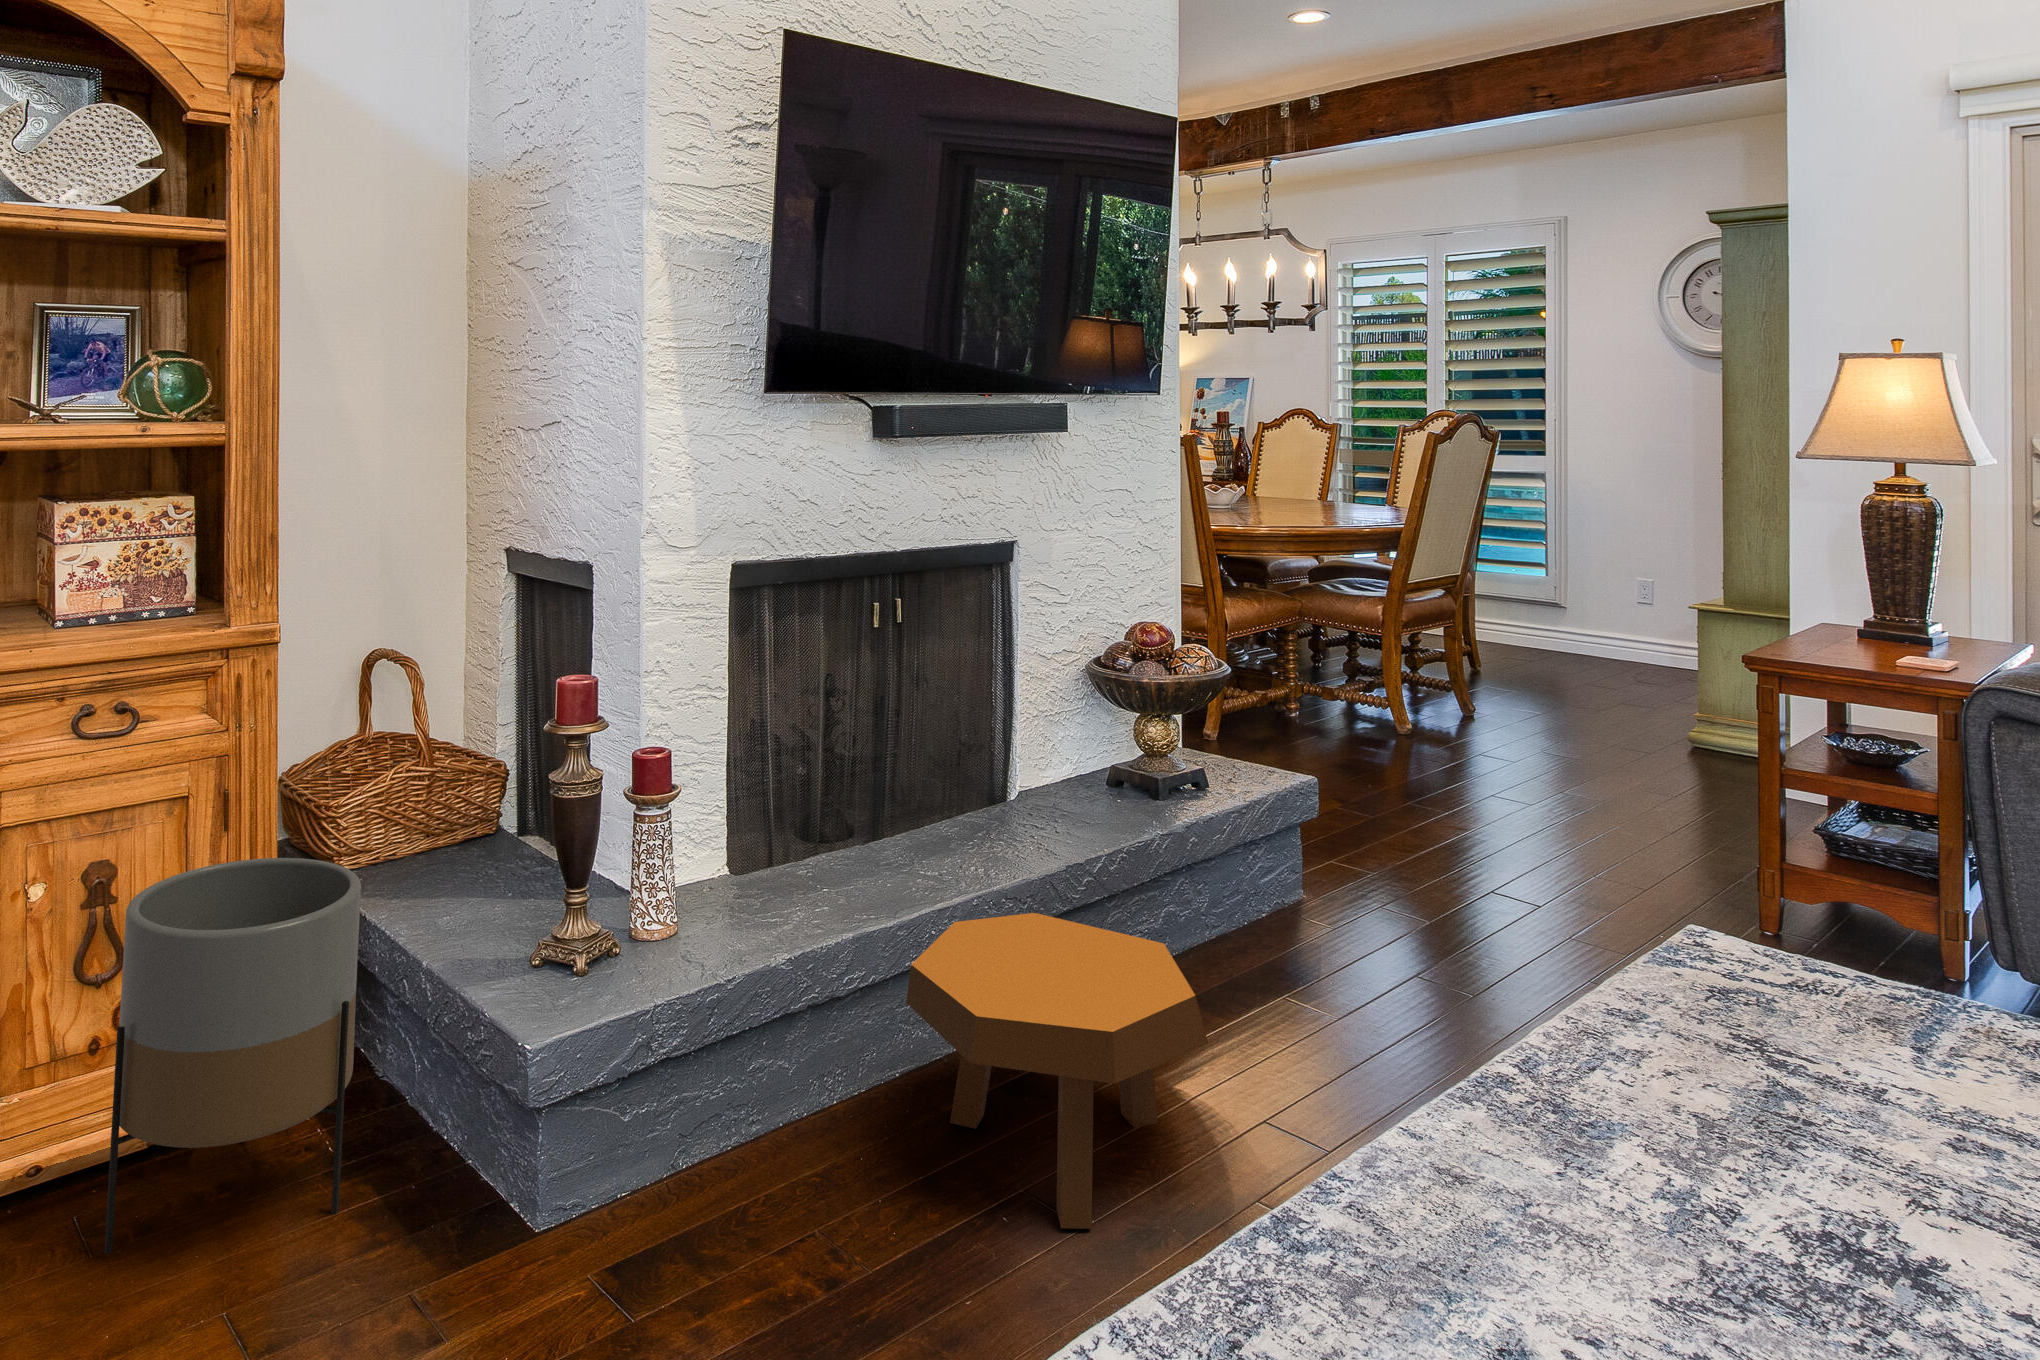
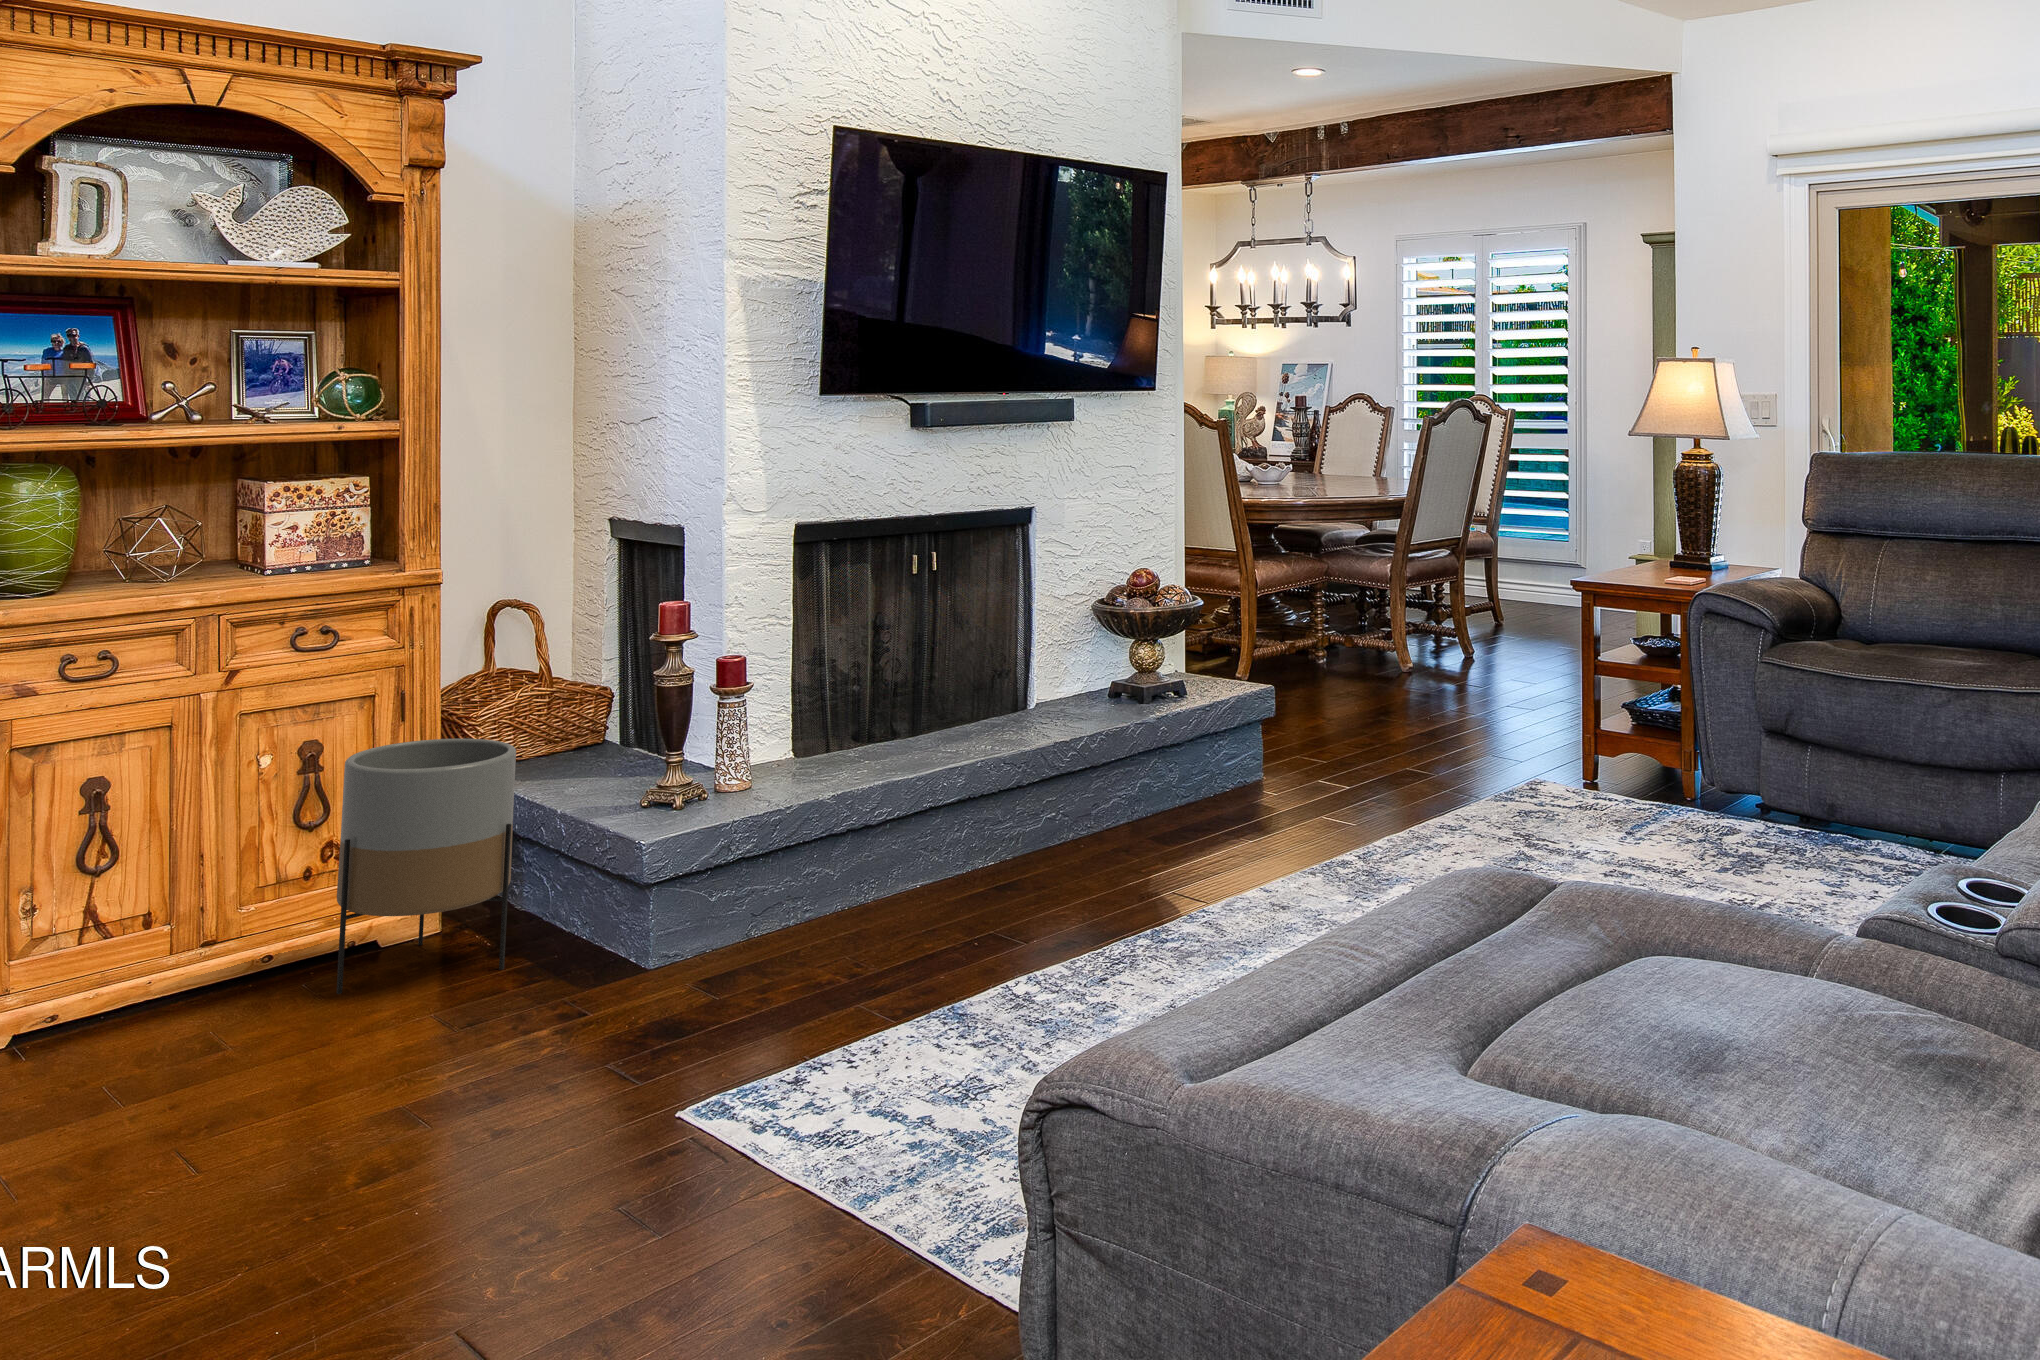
footstool: present [906,913,1208,1229] -> none [917,767,1118,940]

